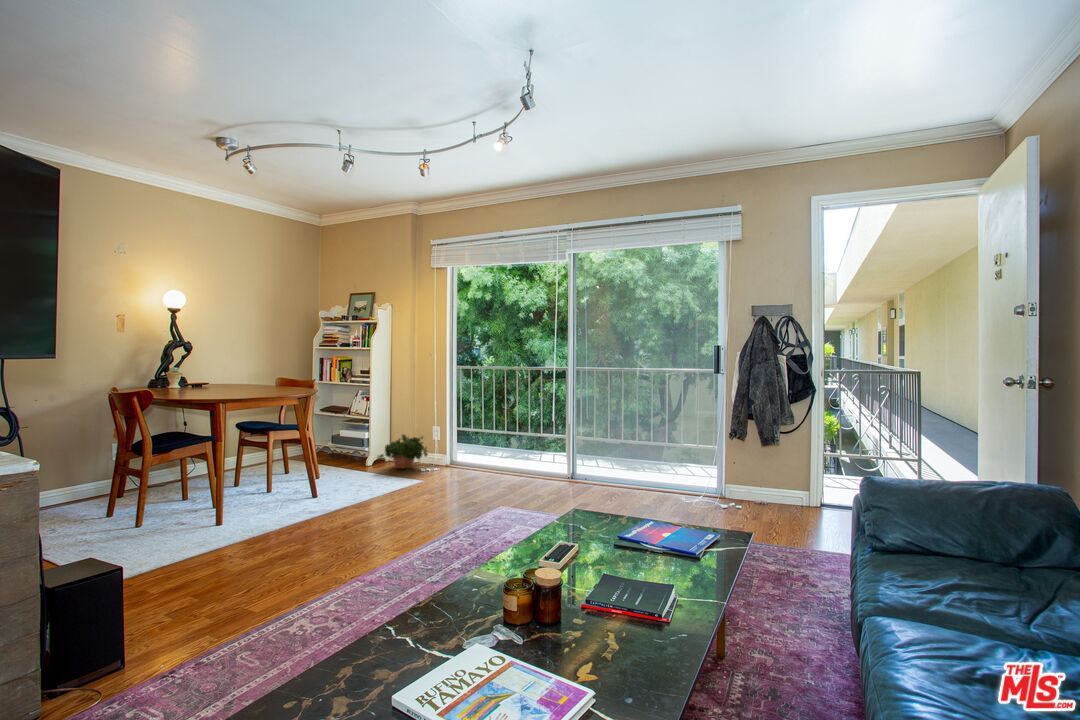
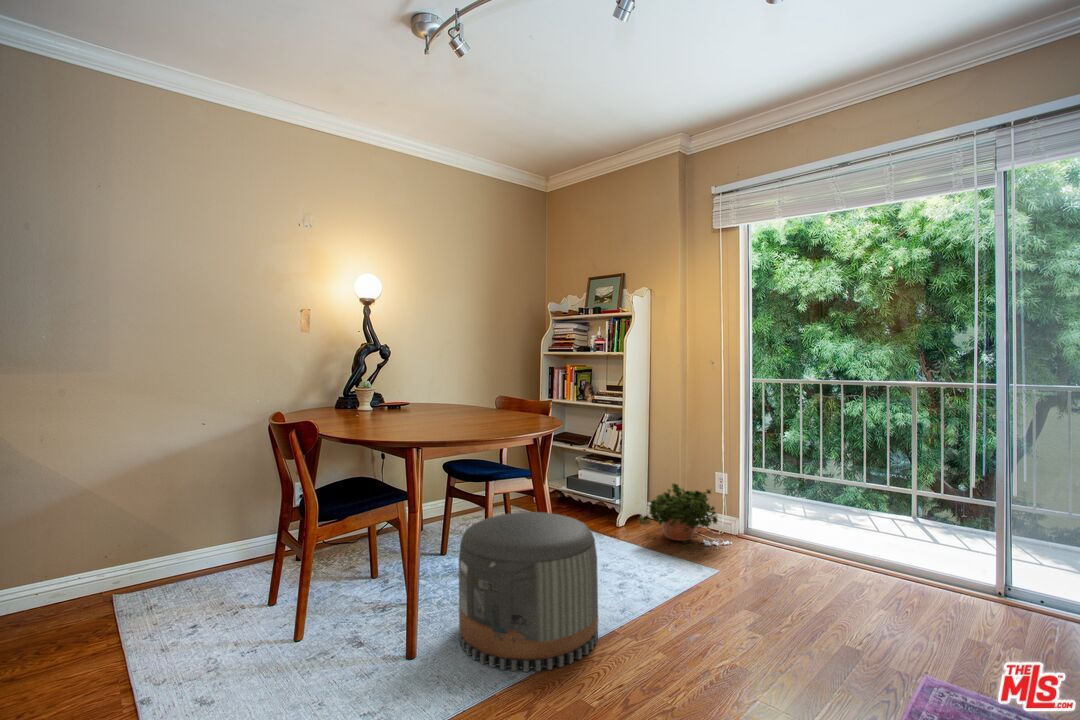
pouf: none [254,447,338,522] -> present [459,512,598,672]

